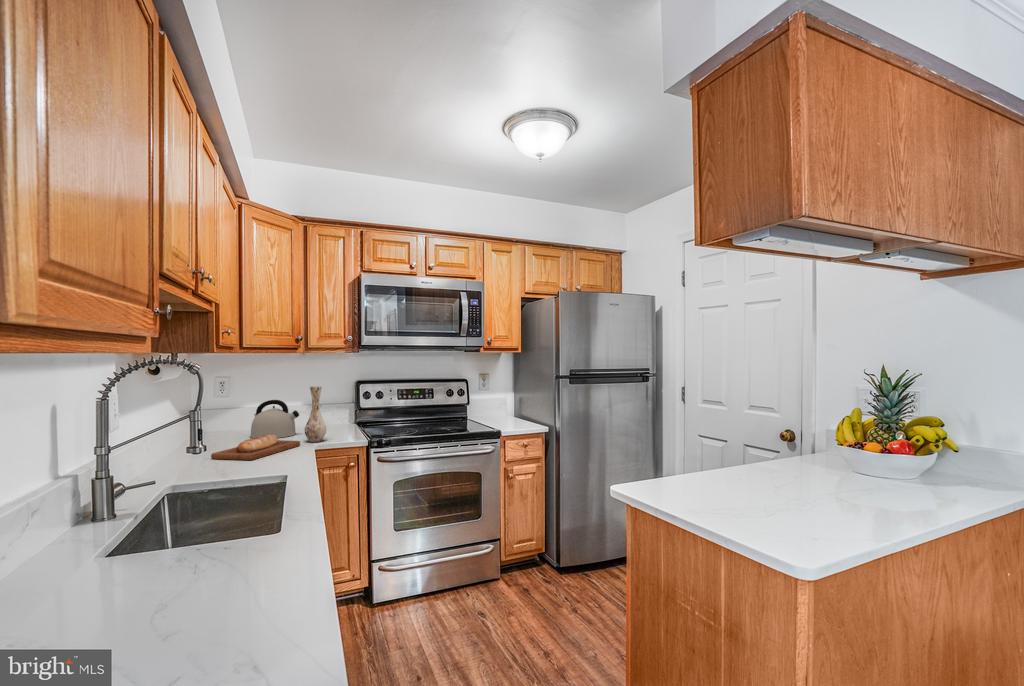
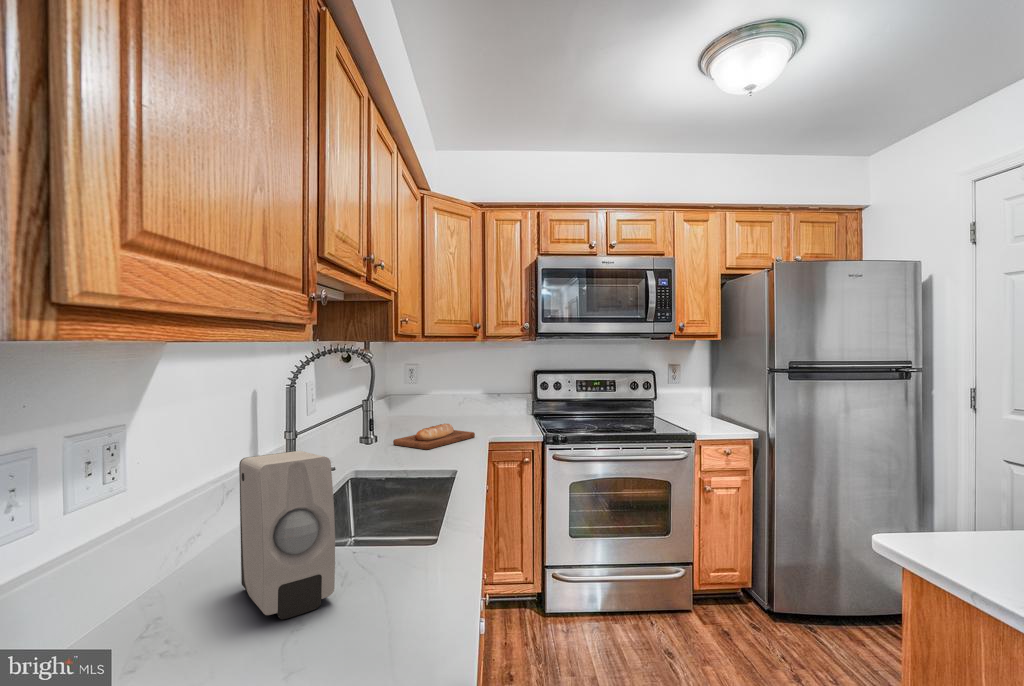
vase: present [305,386,326,442] -> none [479,376,501,434]
kettle: present [250,400,299,438] -> none [431,388,476,427]
soap dispenser: none [69,461,186,618] -> present [239,451,335,619]

